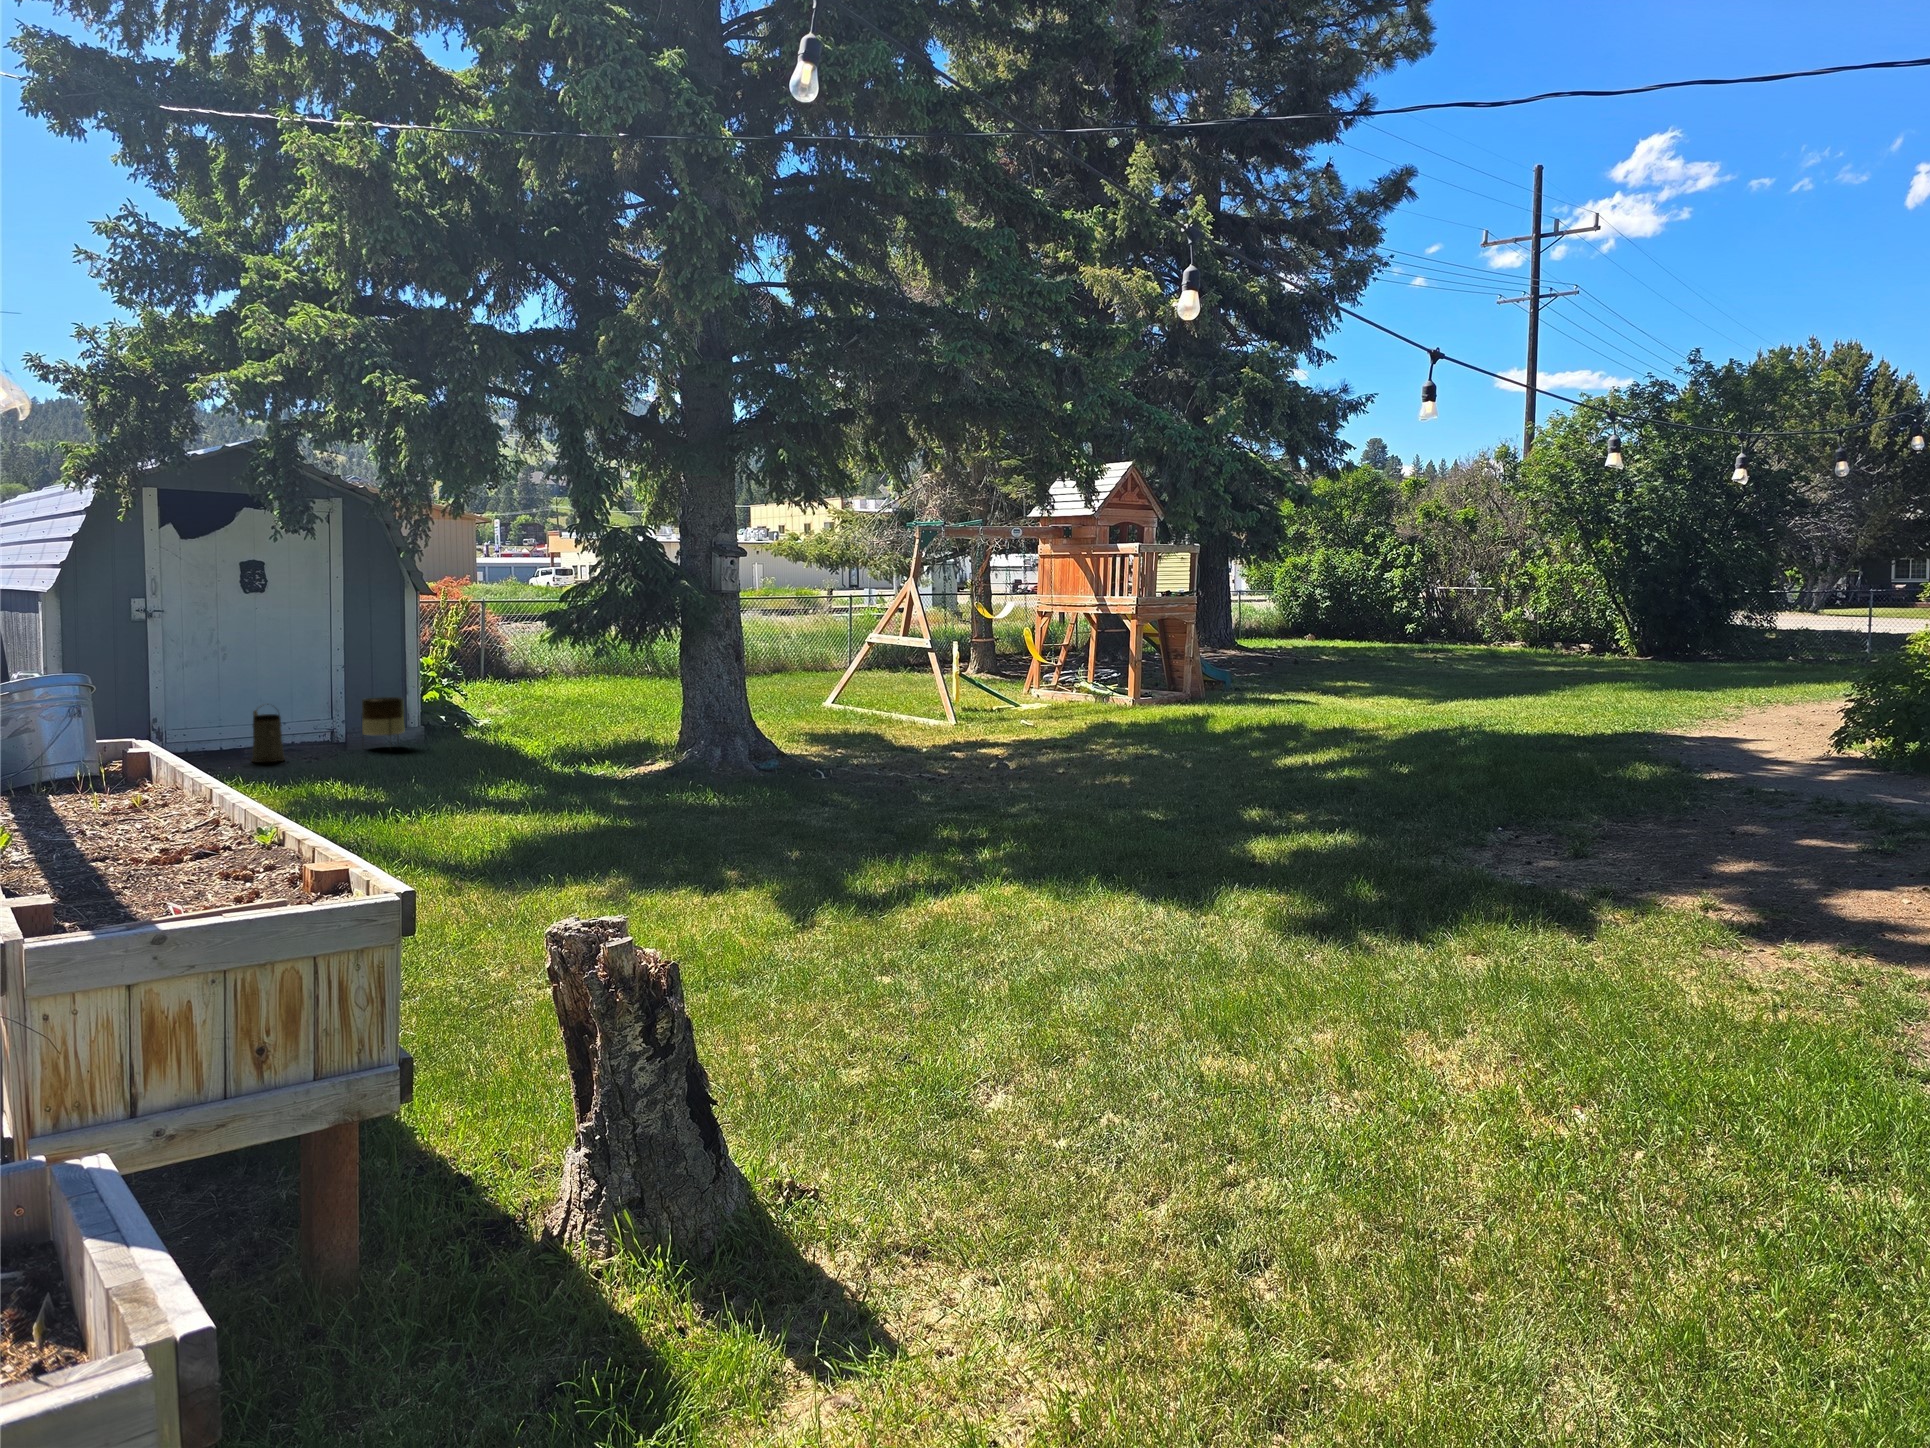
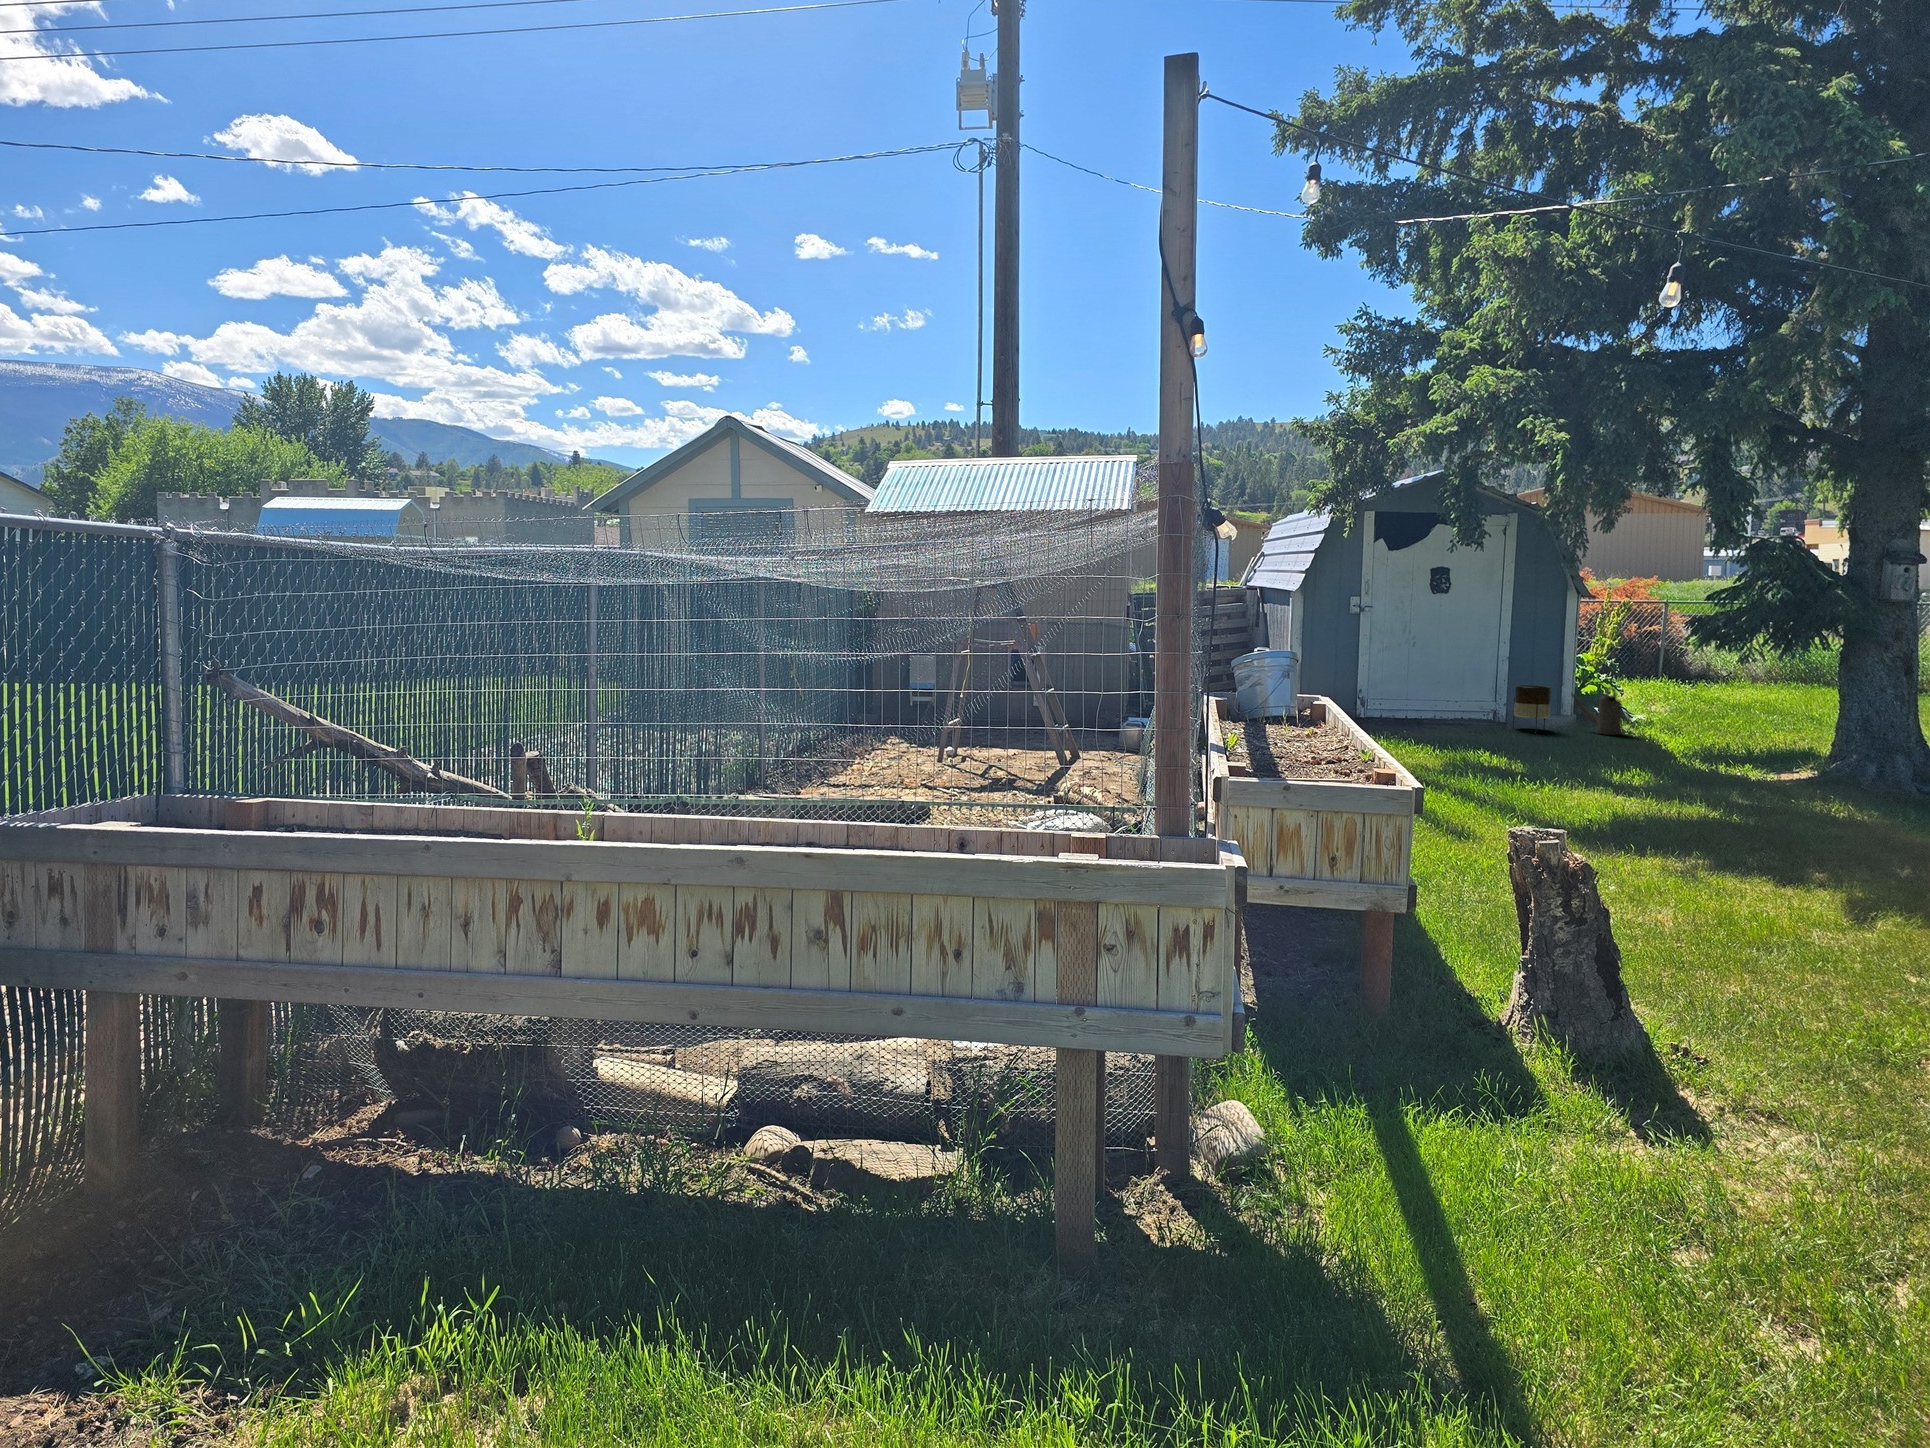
watering can: present [252,710,285,762] -> present [1571,687,1623,735]

